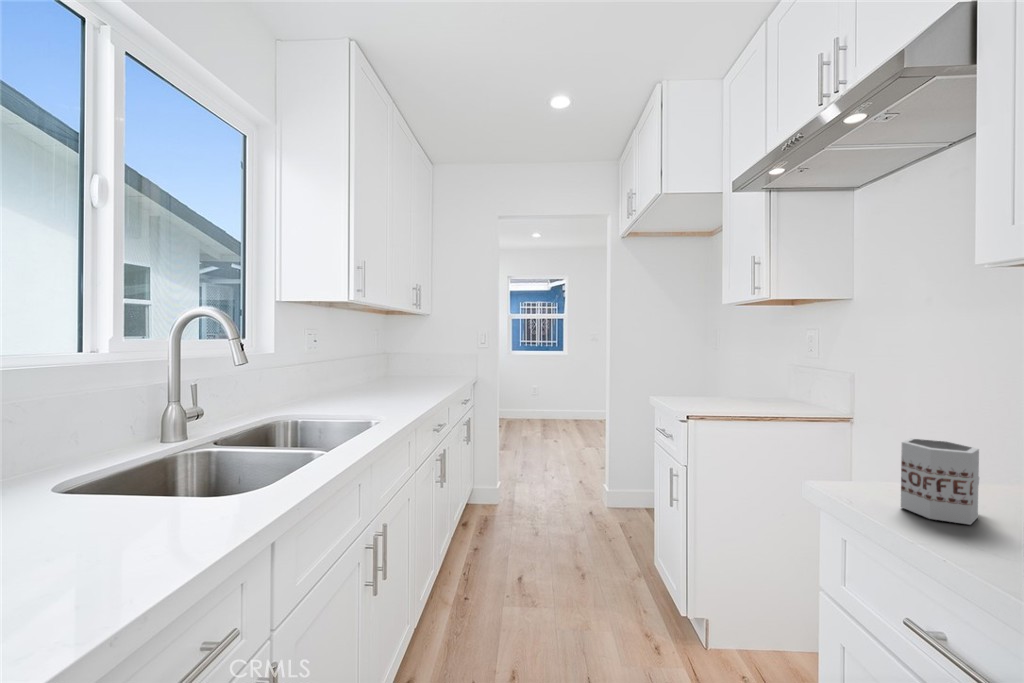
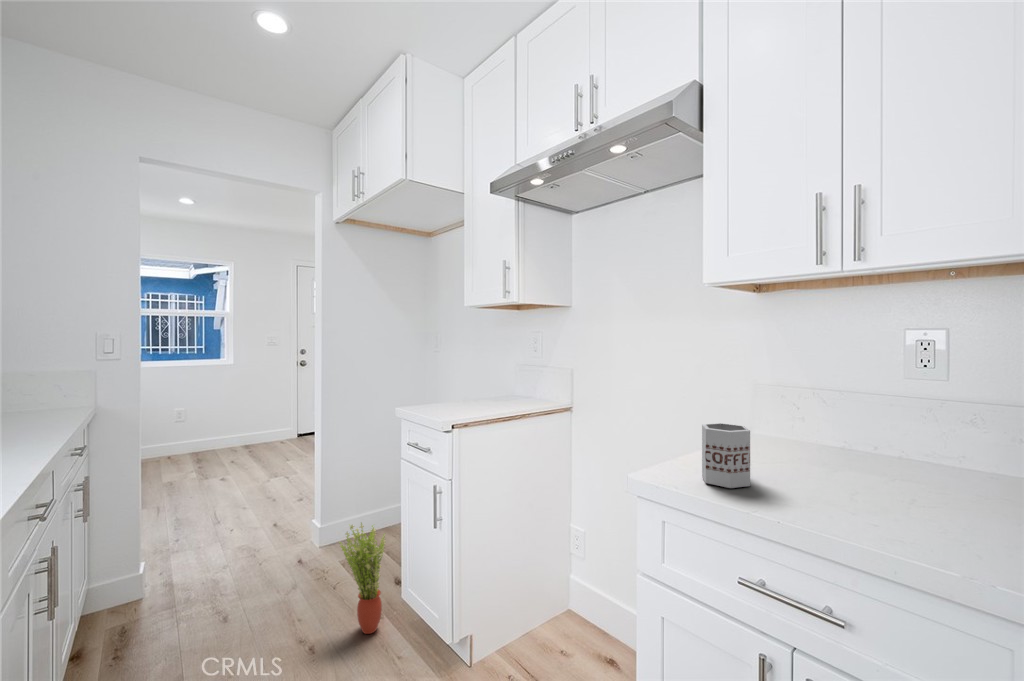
potted plant: none [601,486,641,581] -> present [340,523,385,634]

